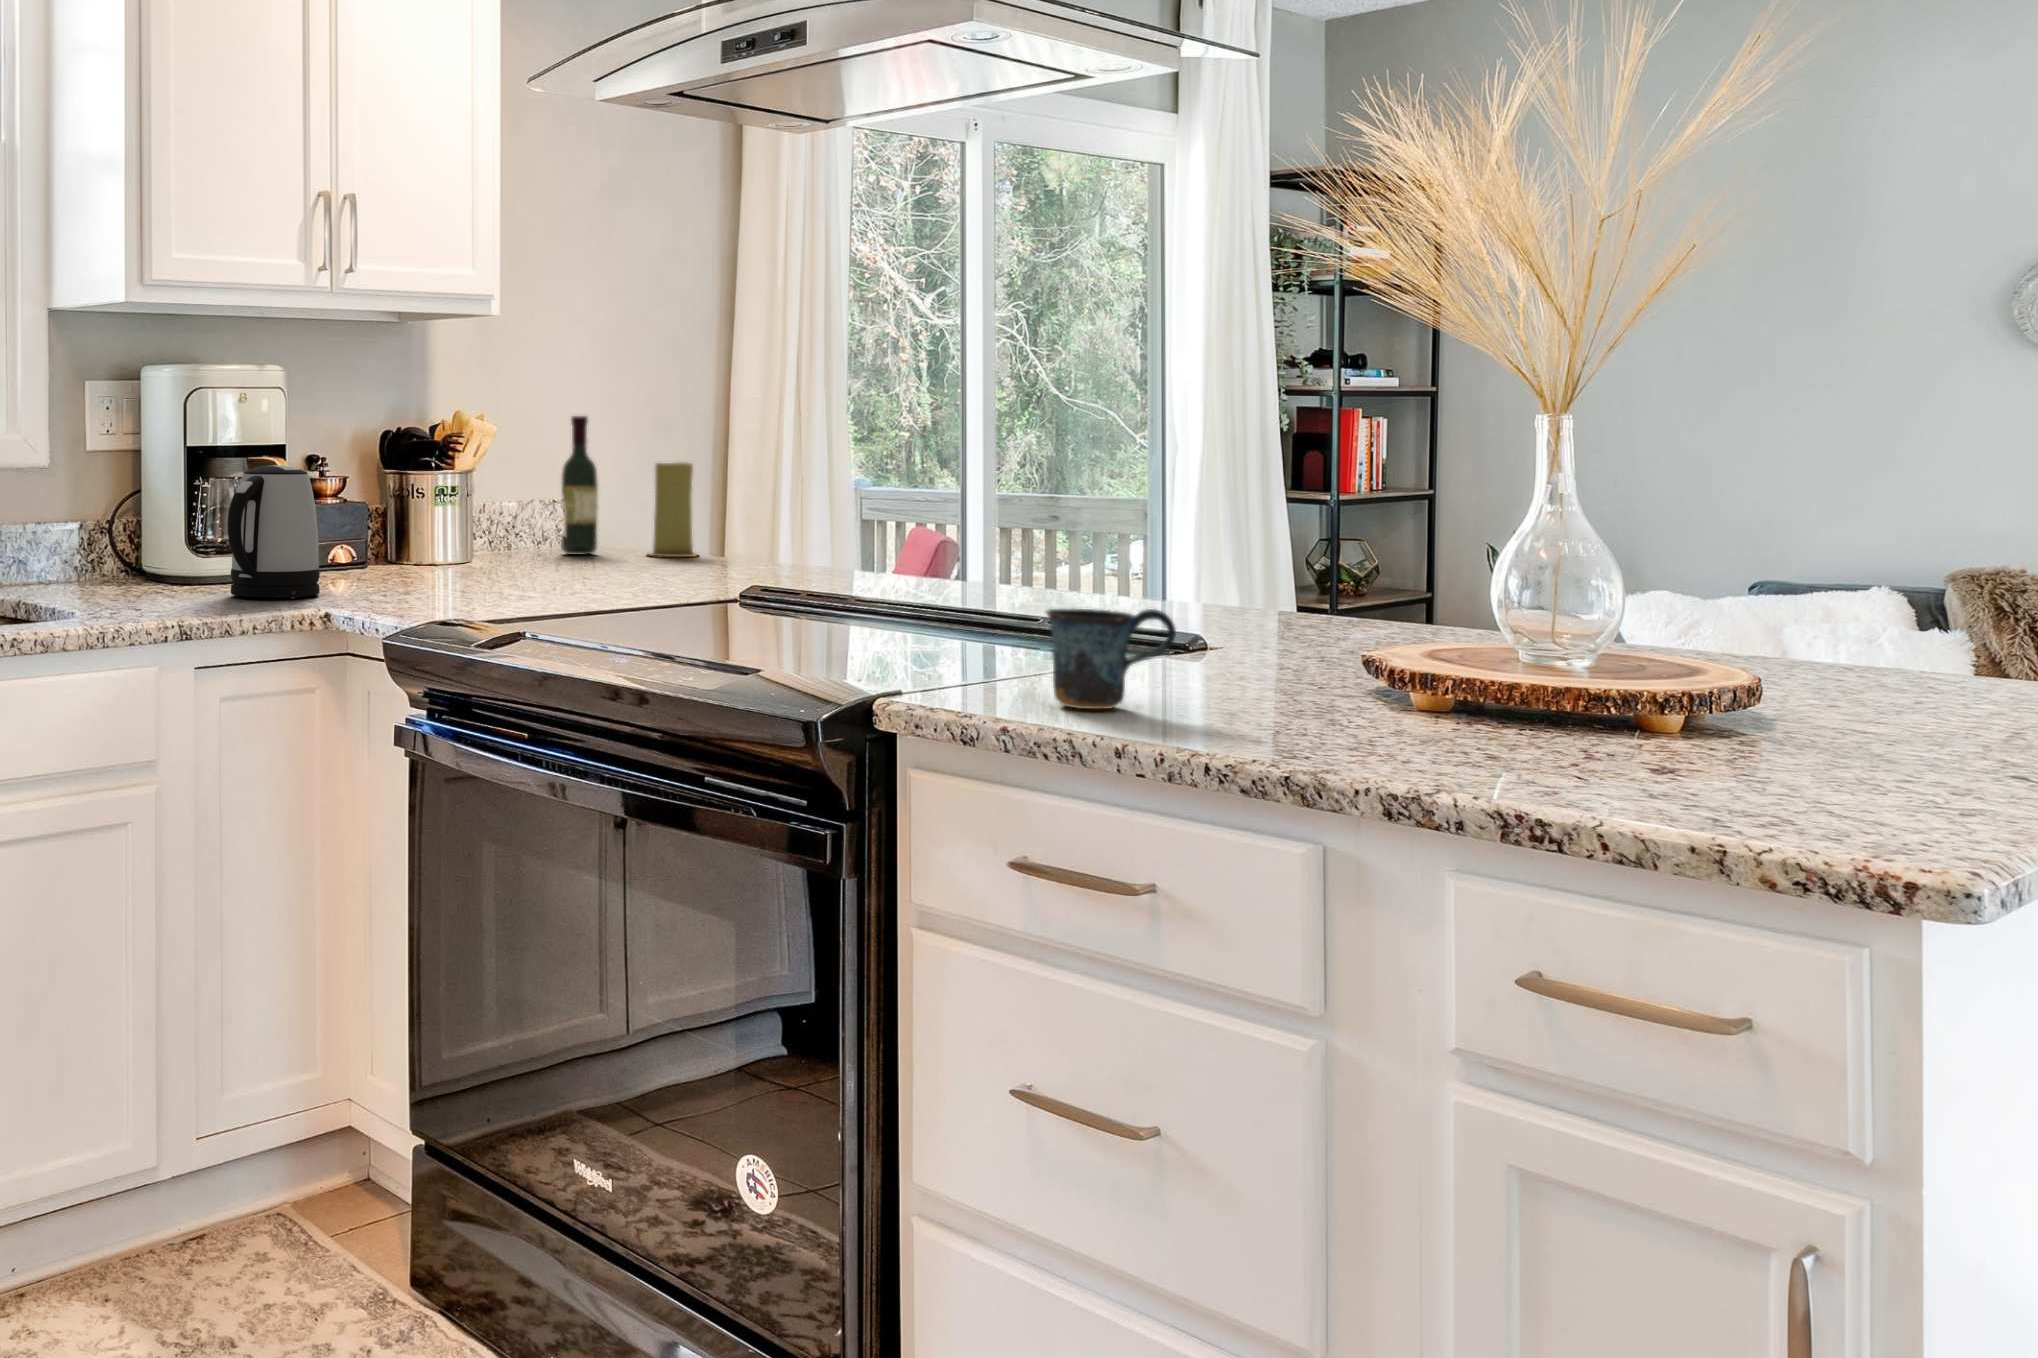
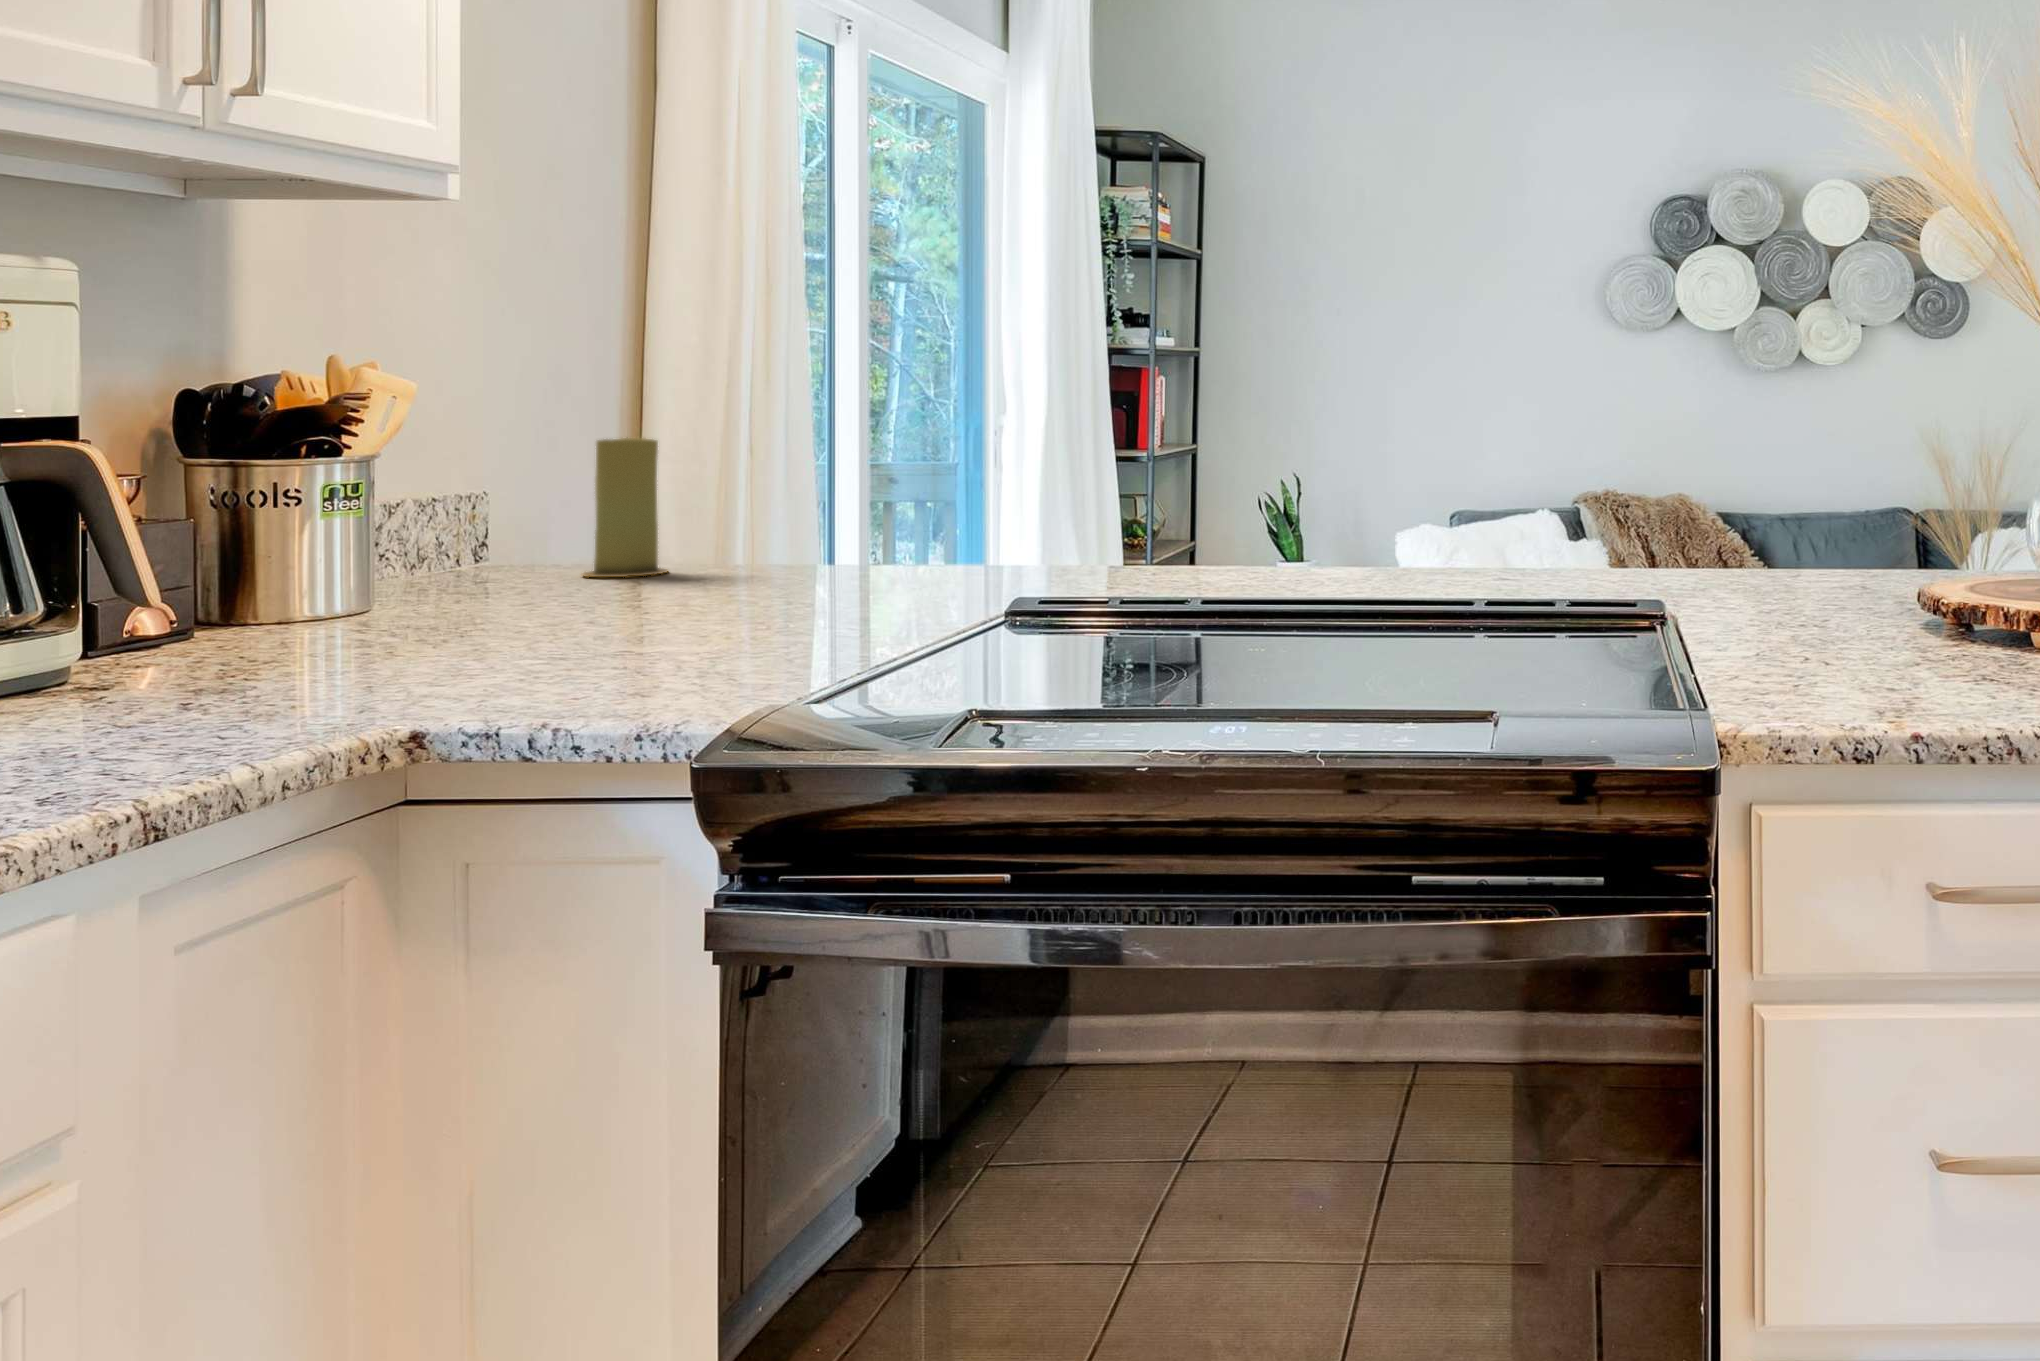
wine bottle: present [561,416,598,555] -> none [433,370,499,586]
kettle: present [228,465,320,598] -> none [78,462,294,726]
mug: present [1046,609,1176,709] -> none [1856,579,1985,699]

